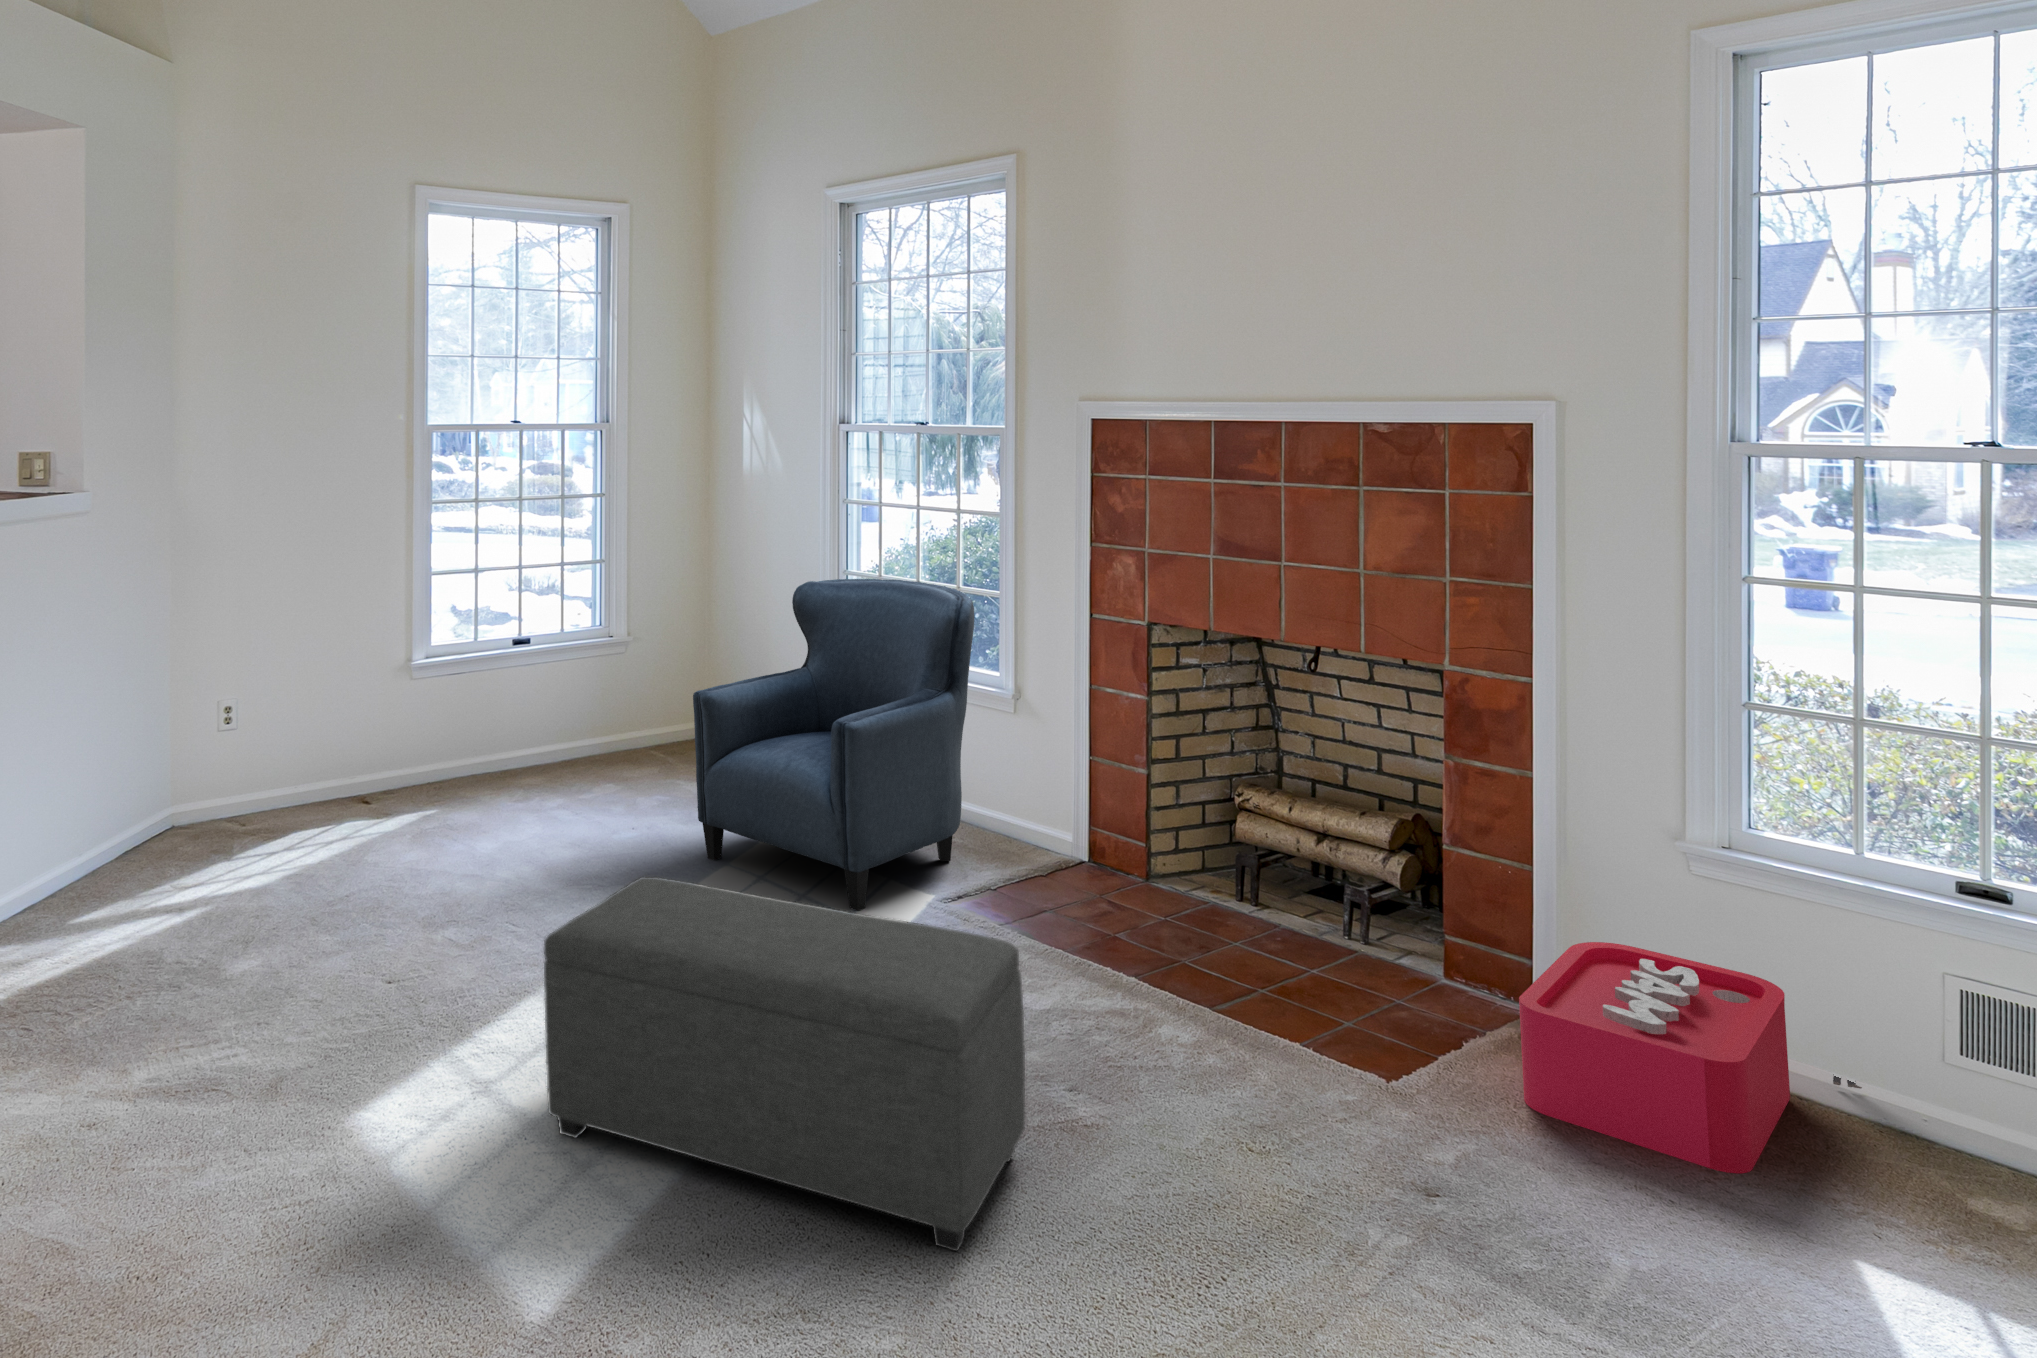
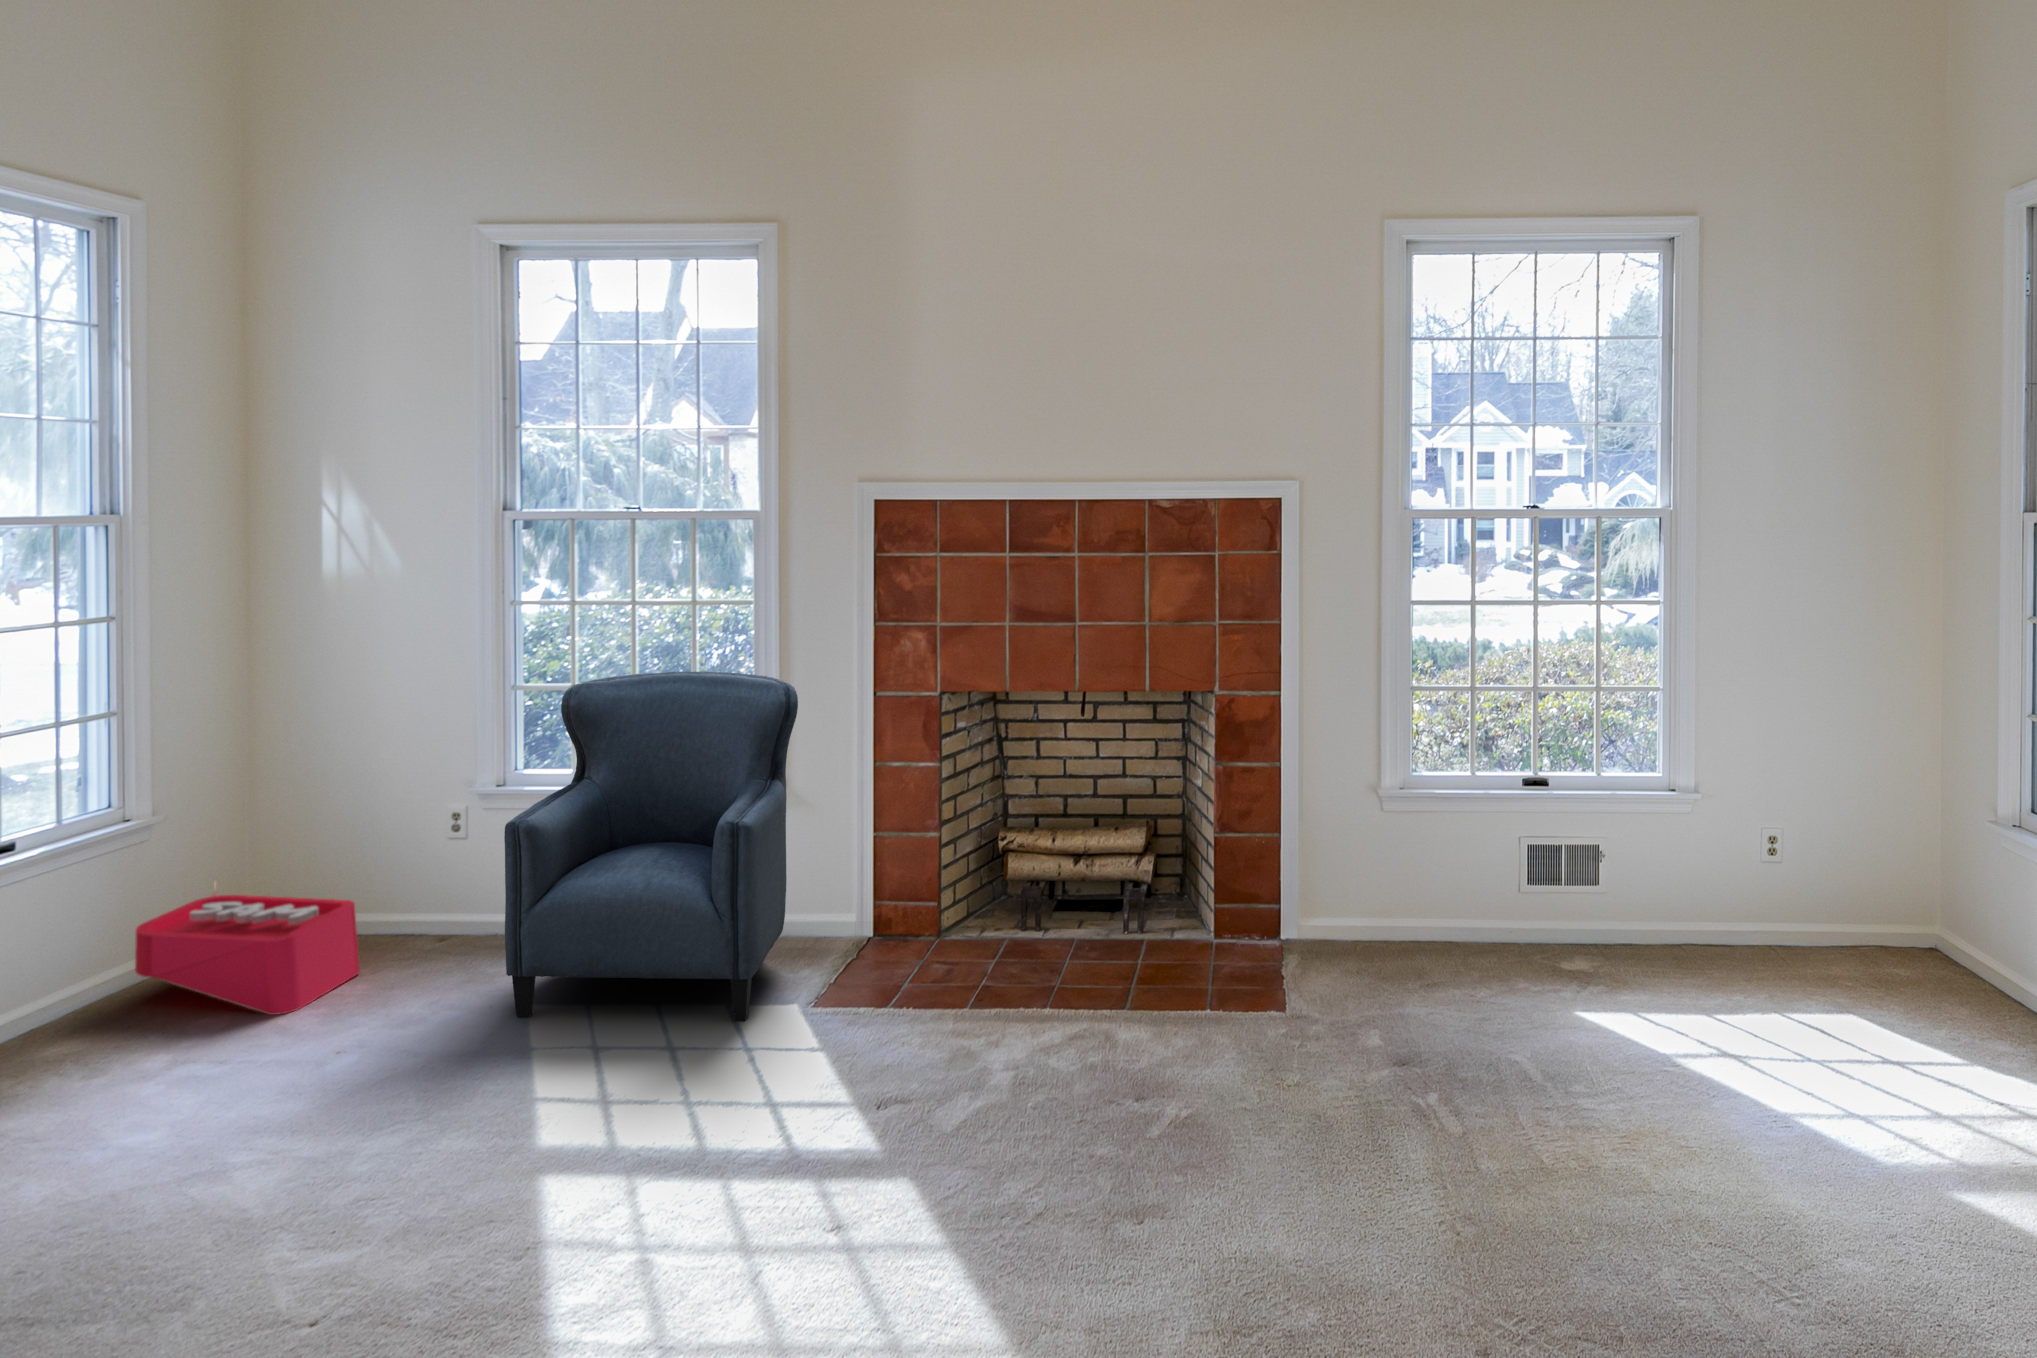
ottoman: present [544,877,1025,1251] -> none [747,959,1208,1285]
storage bin: present [1519,942,1862,1173] -> present [135,880,360,1015]

